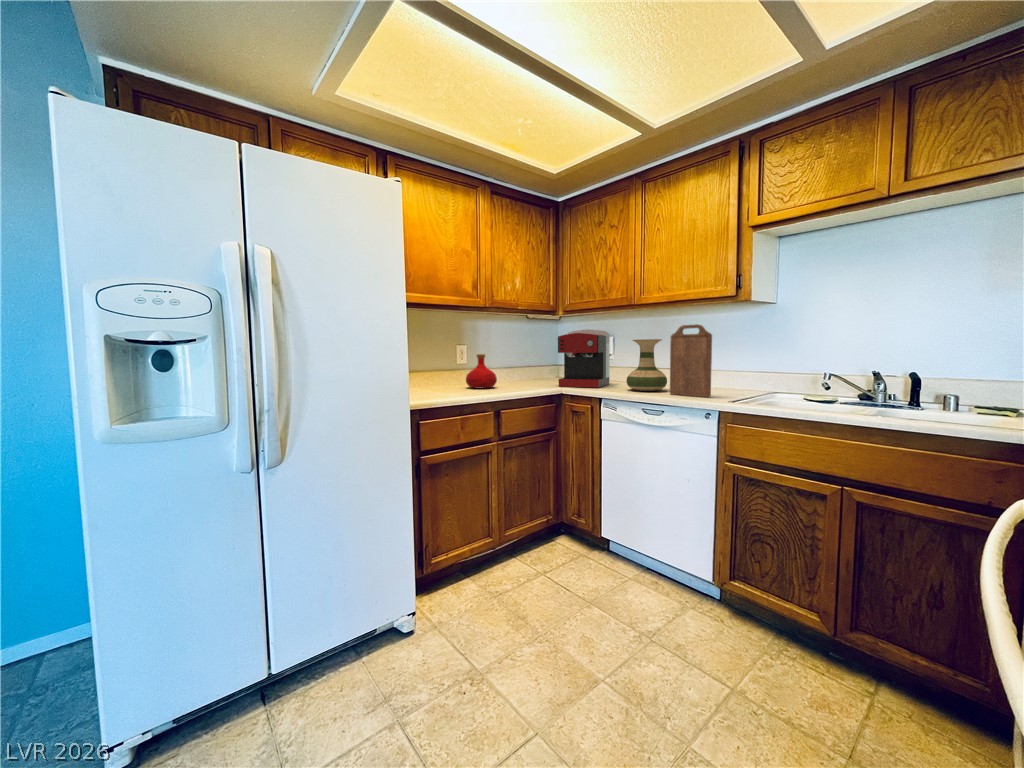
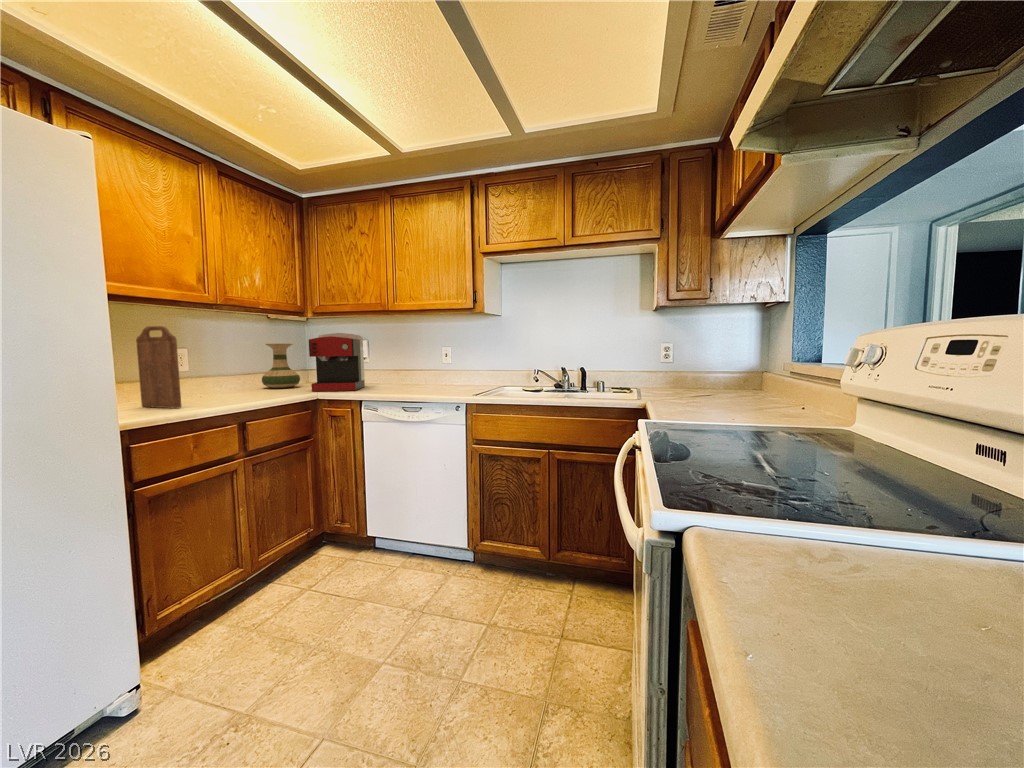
cutting board: present [670,324,712,397] -> present [136,326,181,408]
vase: present [627,339,667,391] -> present [262,343,300,388]
bottle: present [466,354,497,389] -> none [191,359,235,399]

